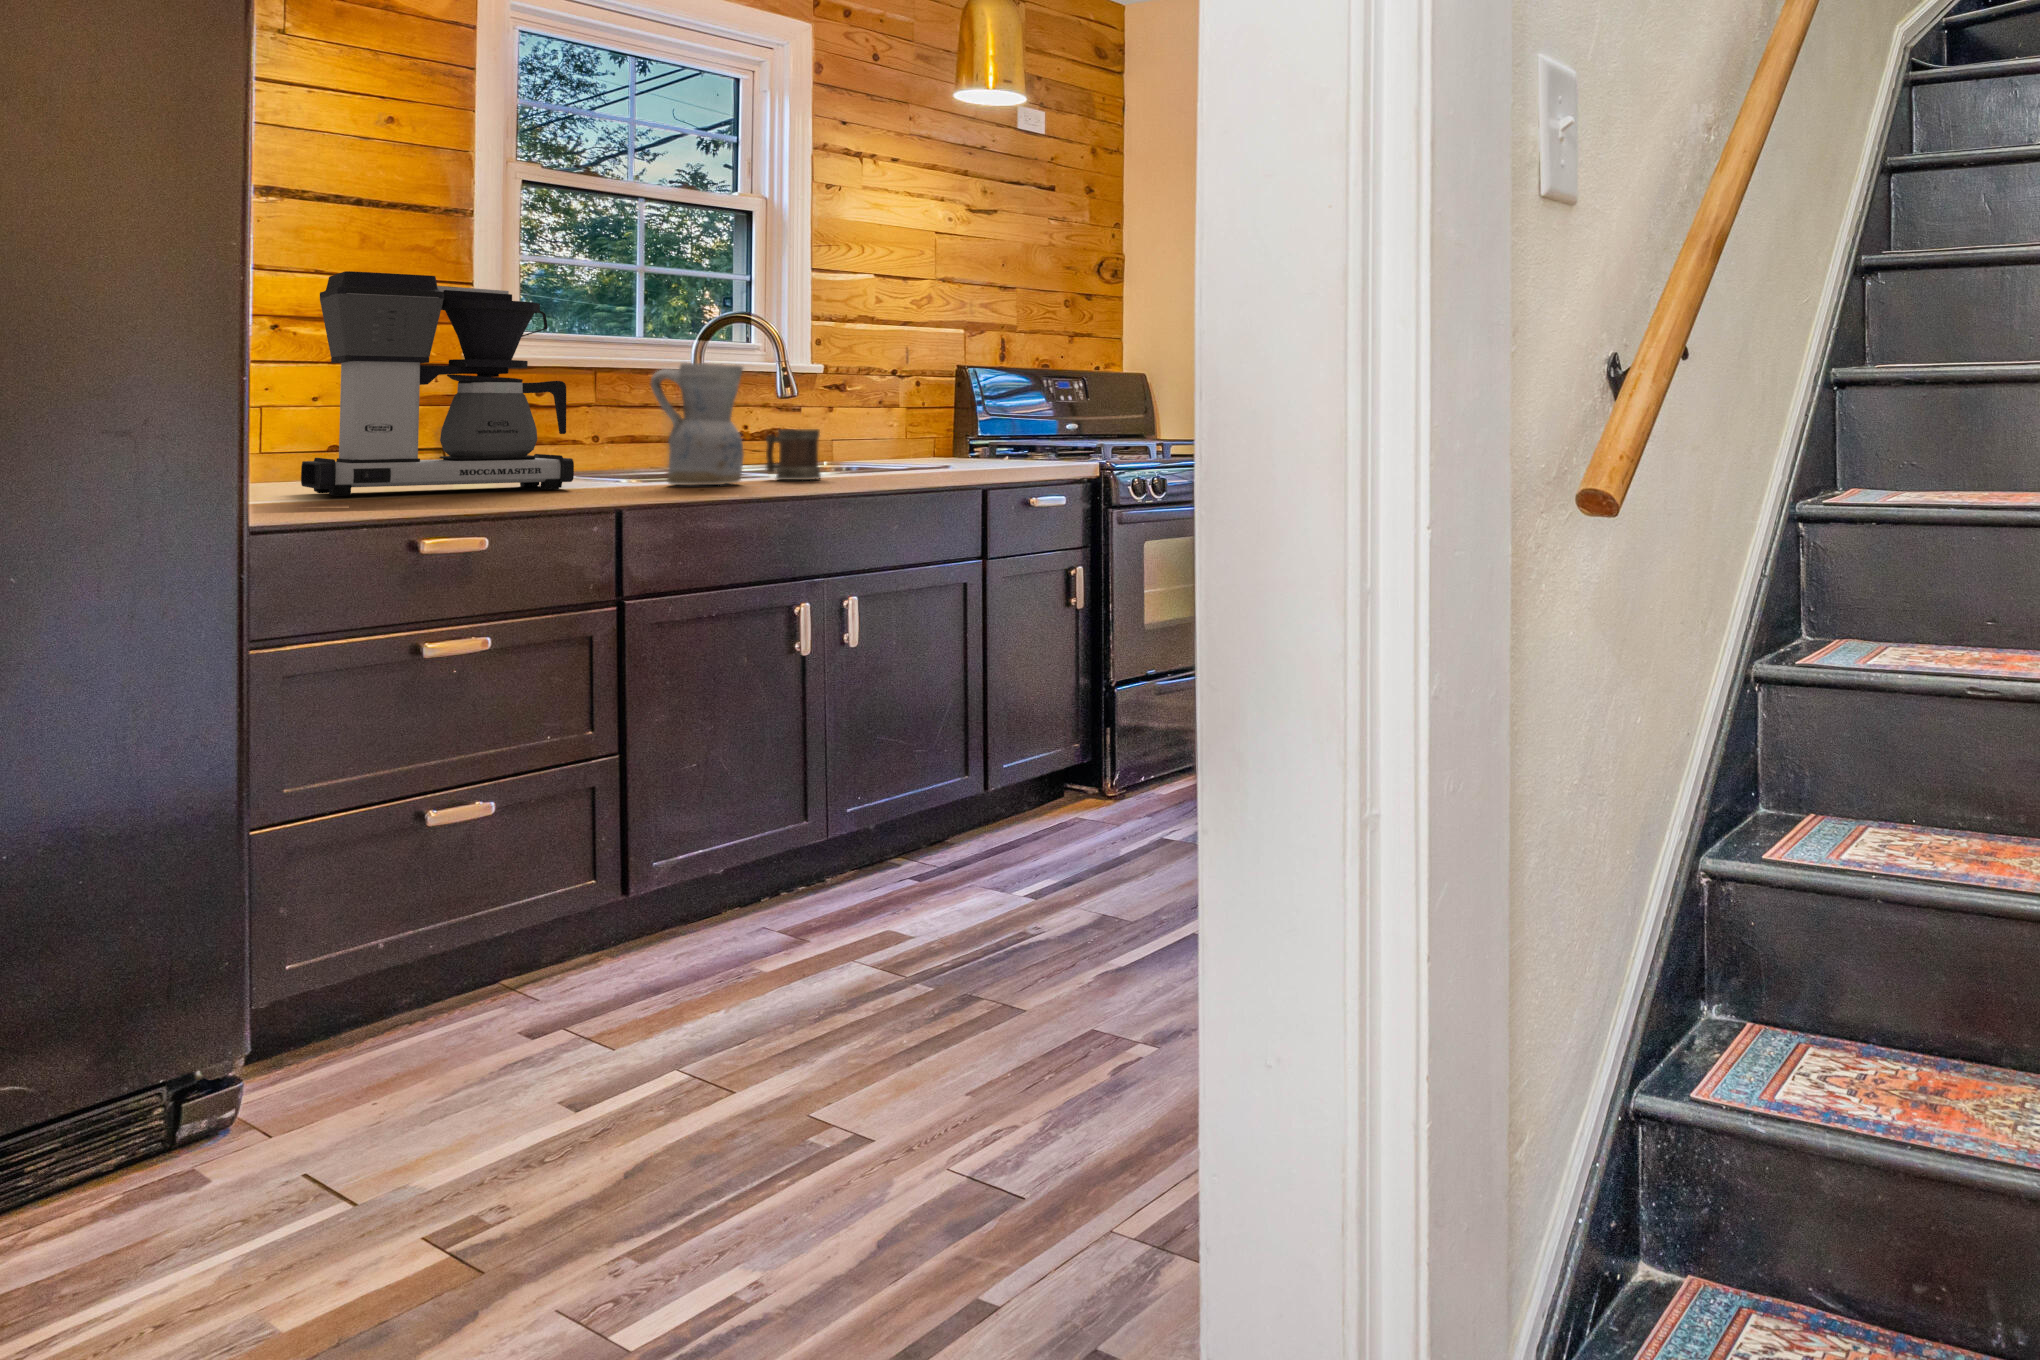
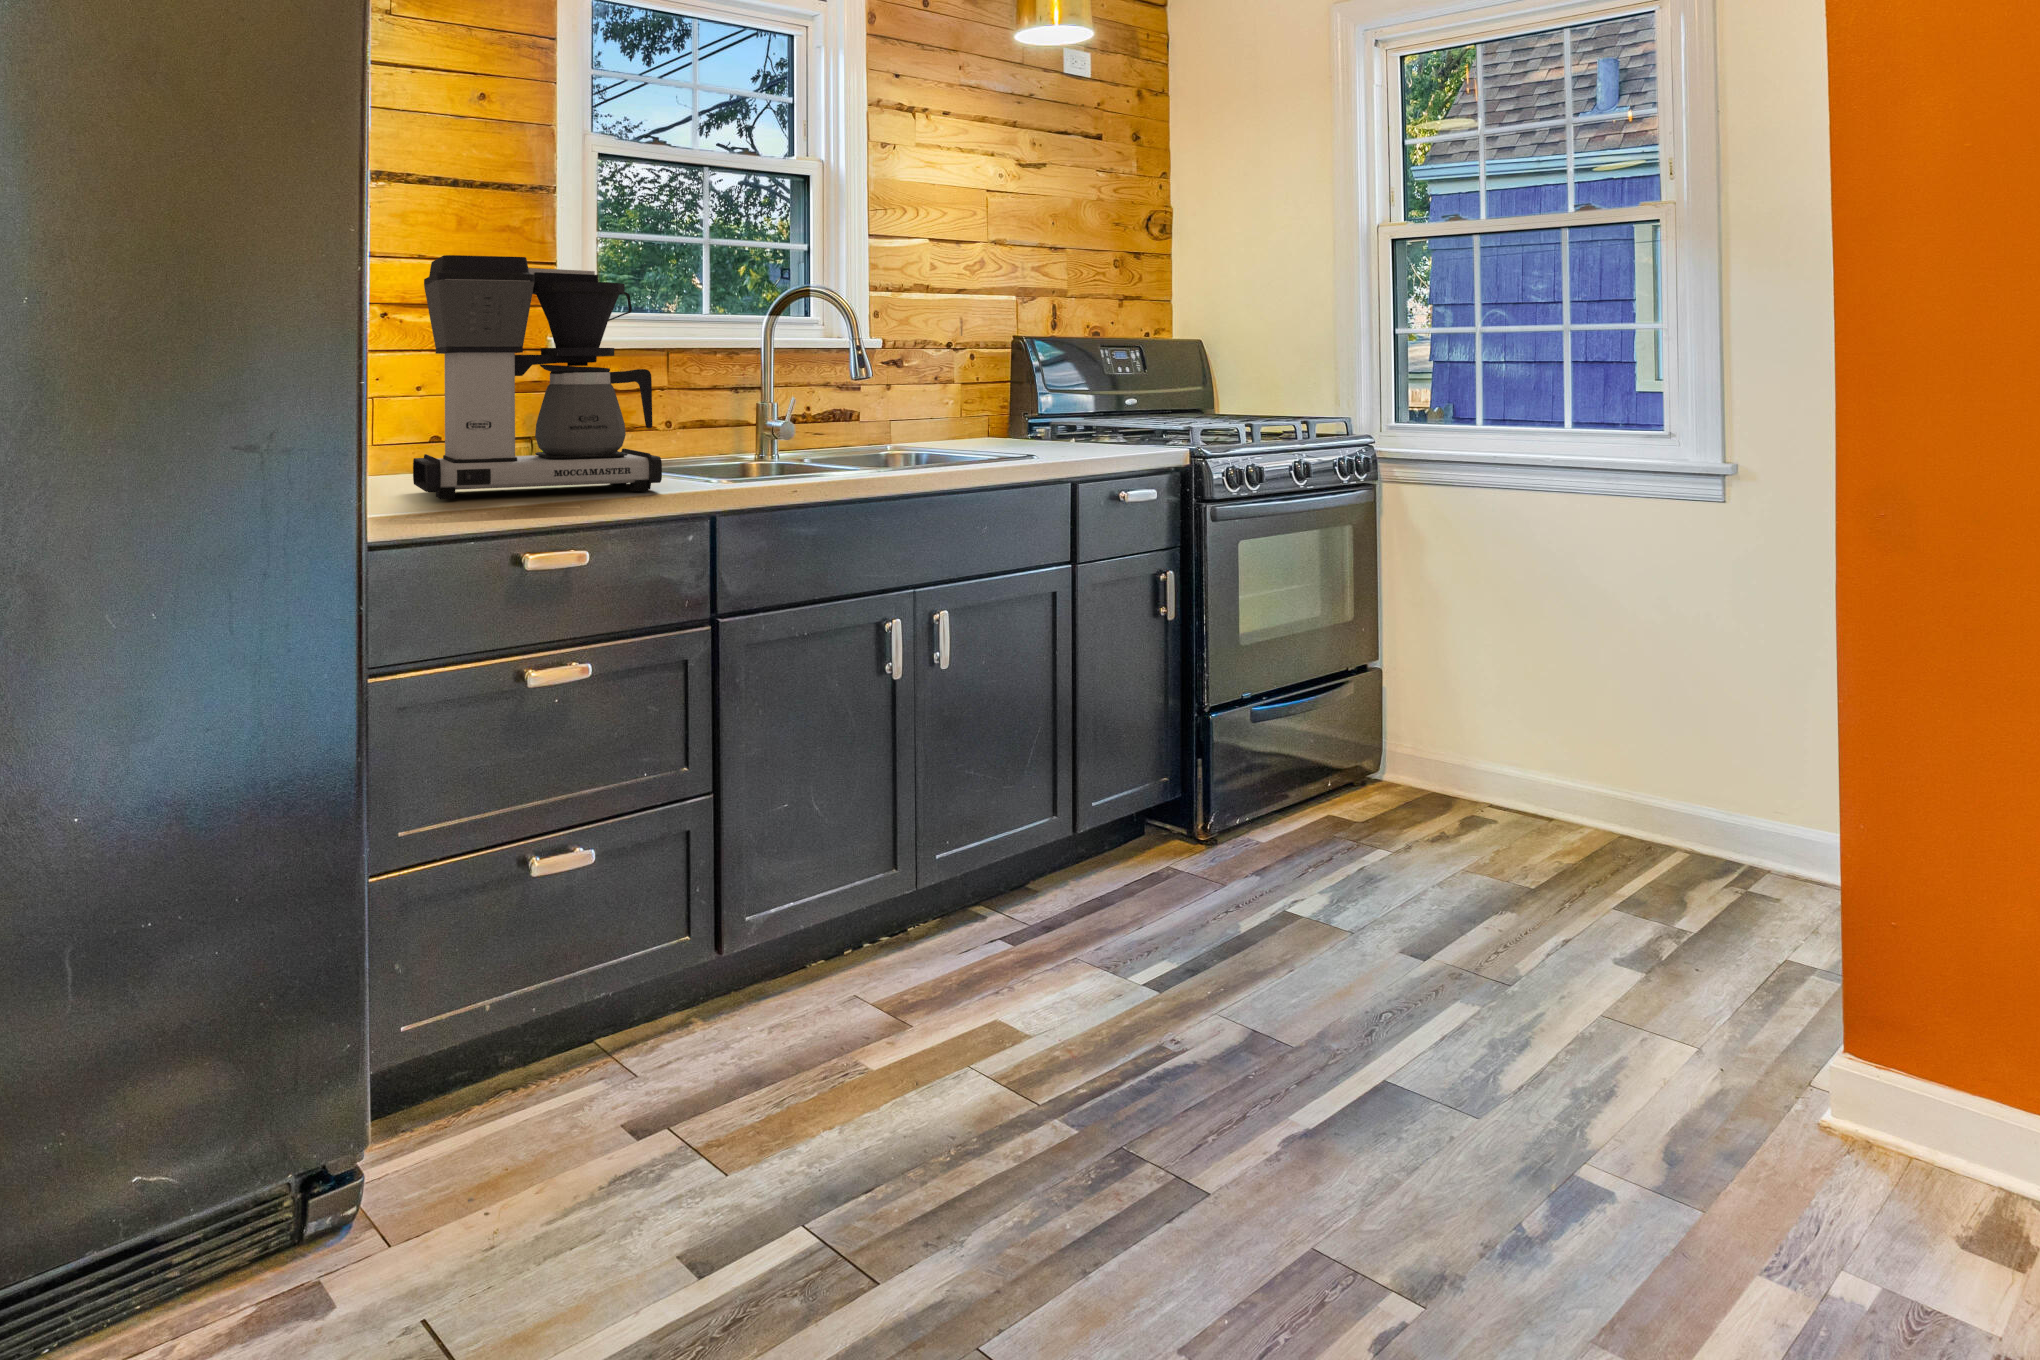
ceramic pitcher: present [651,363,743,485] -> none [733,346,829,488]
mug: present [766,429,821,480] -> none [847,419,906,479]

